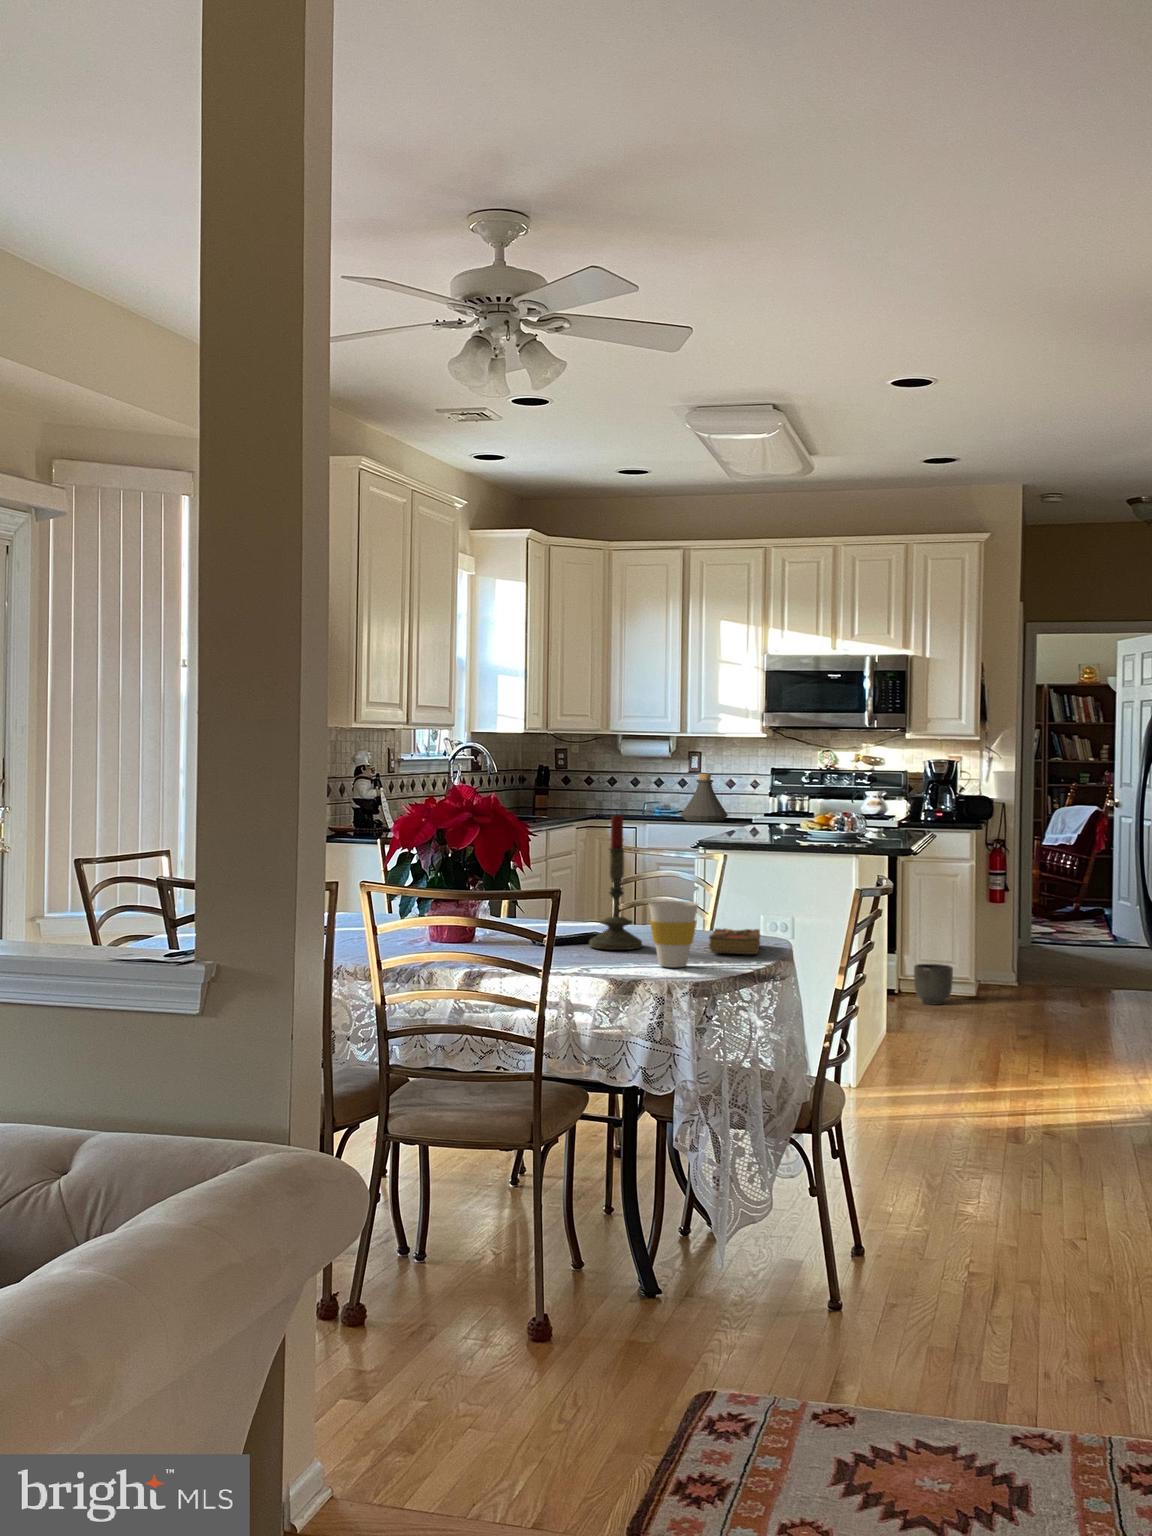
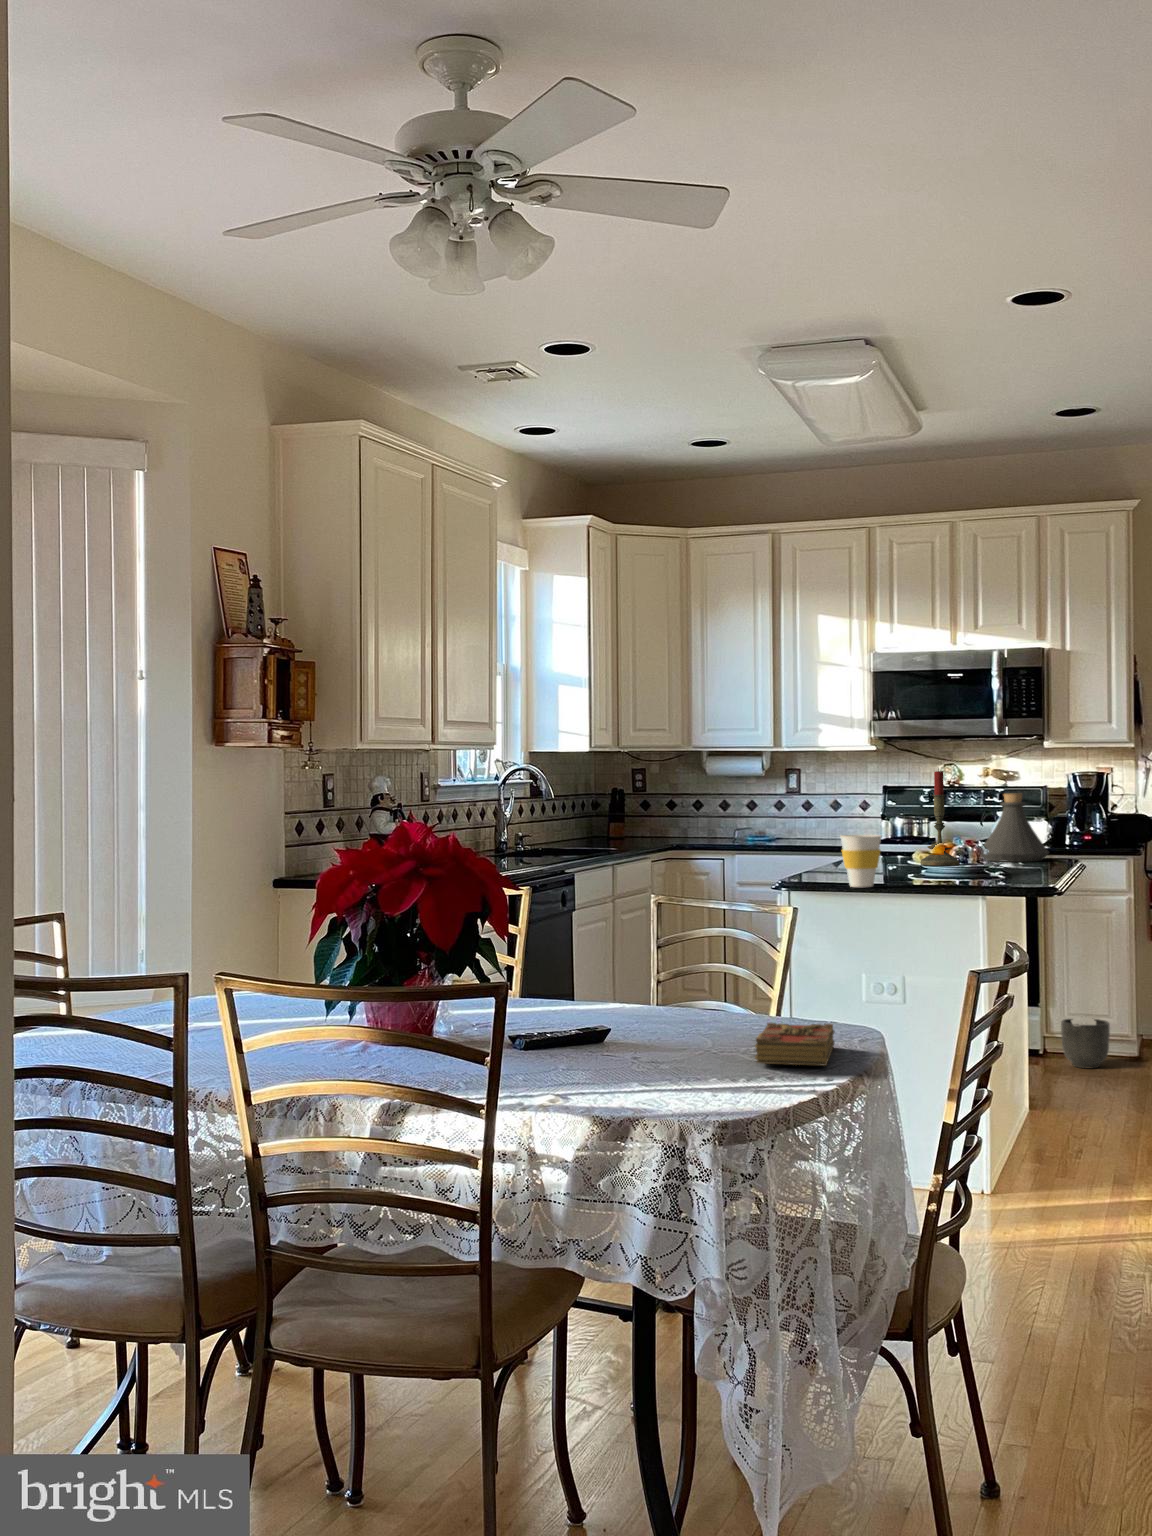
bottle: present [681,774,728,821] -> present [981,793,1049,862]
candle: present [589,815,642,950] -> present [921,769,960,866]
cup: present [649,901,698,967] -> present [840,835,882,887]

